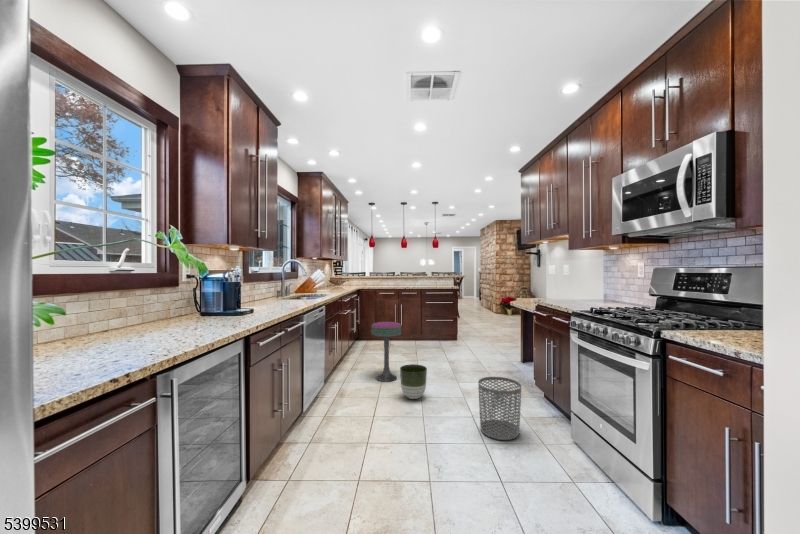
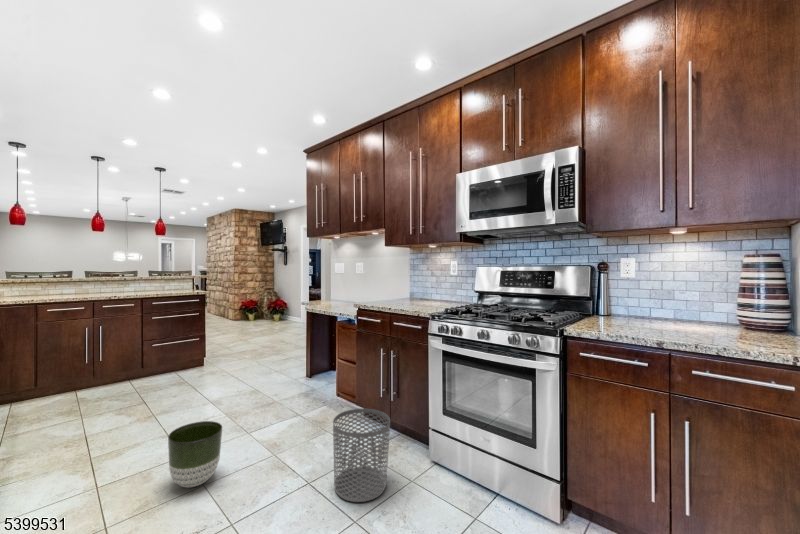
bar stool: present [371,322,401,382] -> none [77,354,150,473]

